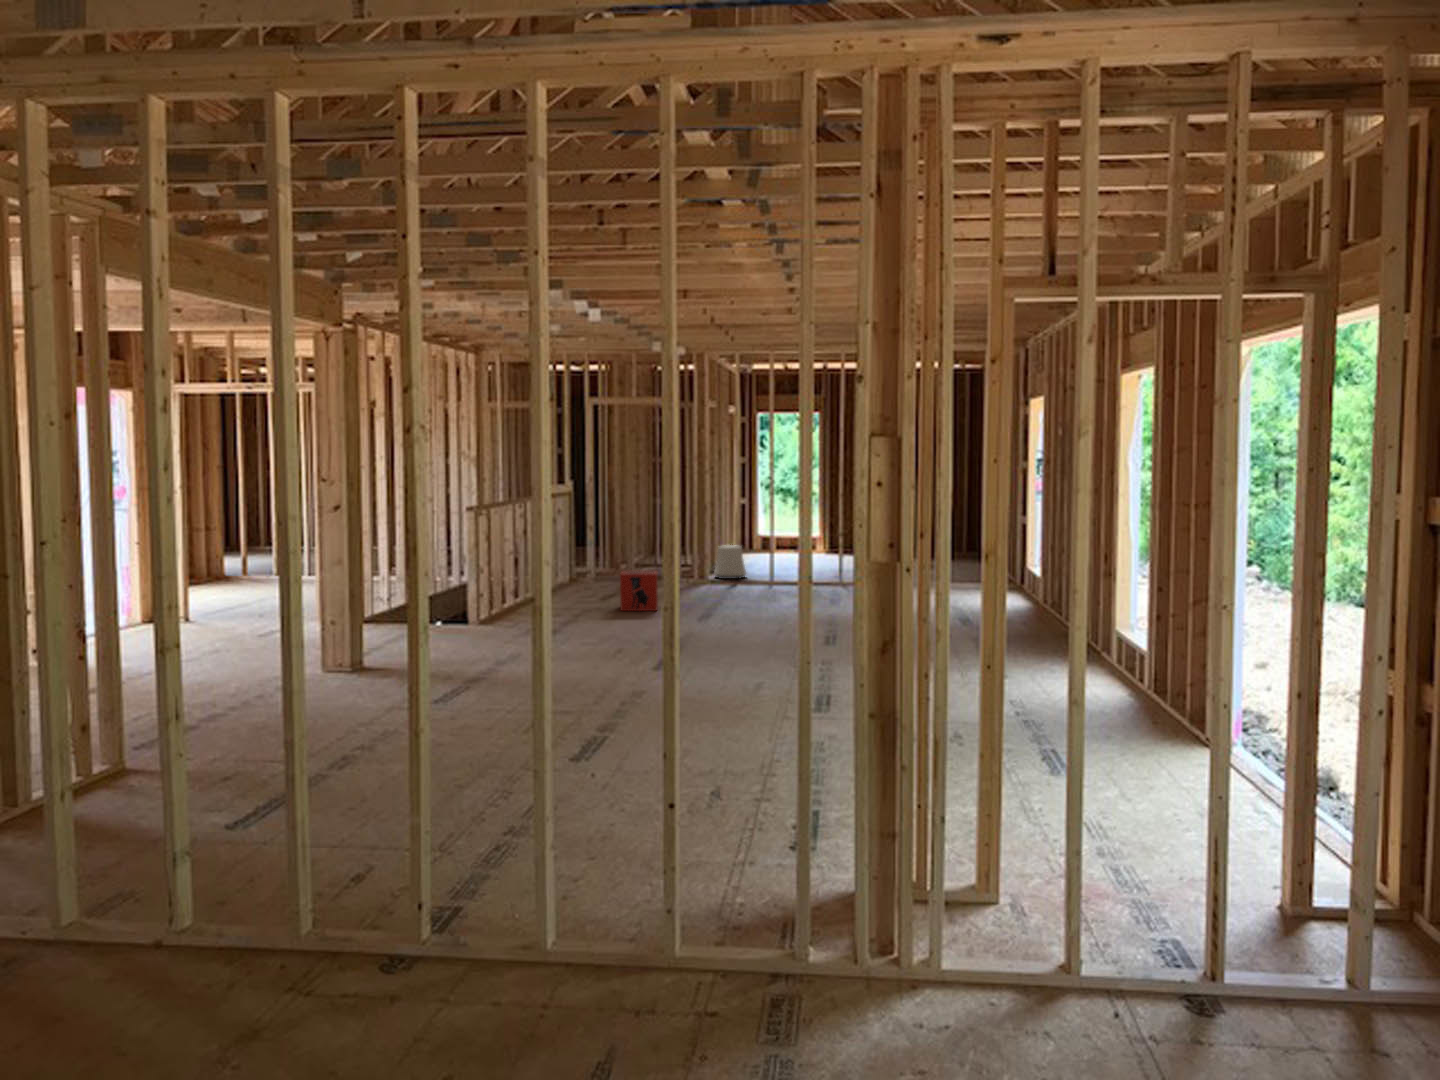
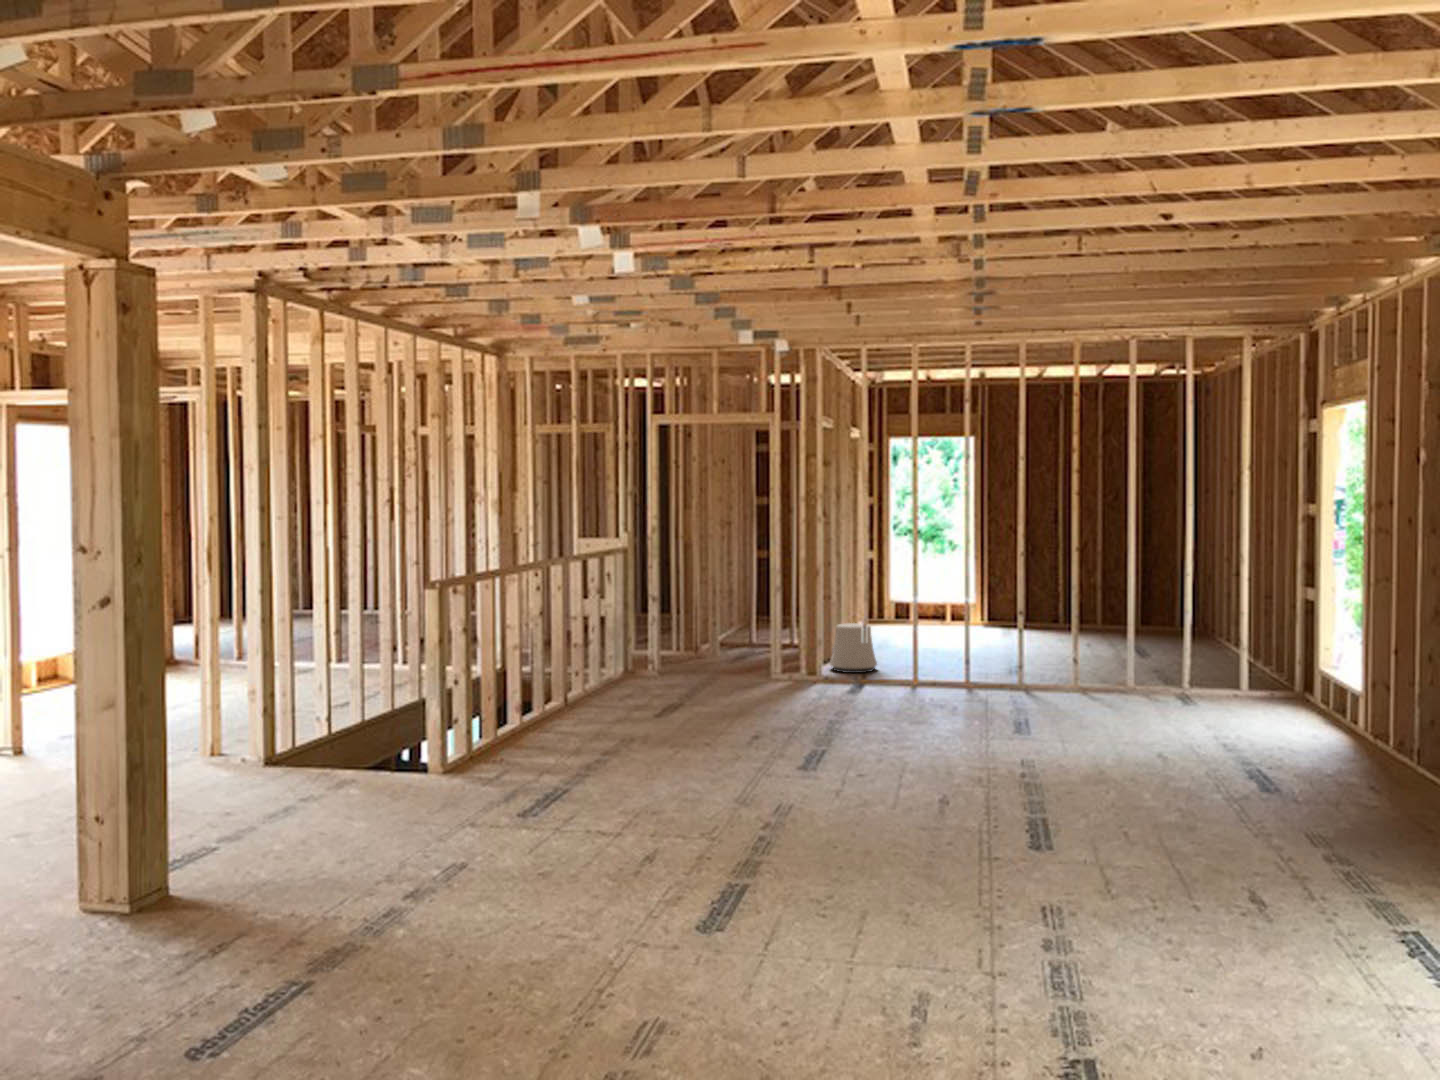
storage box: present [620,570,658,611] -> none [679,675,740,742]

